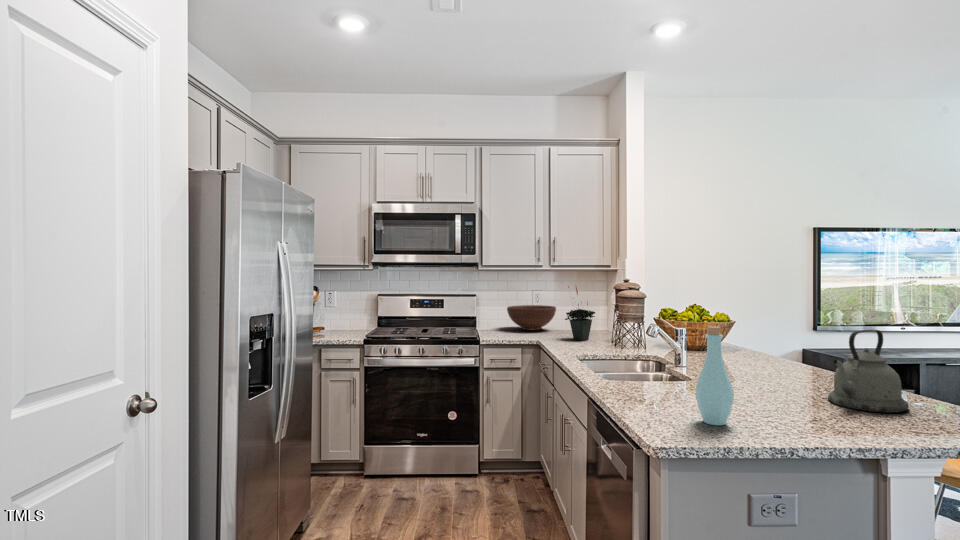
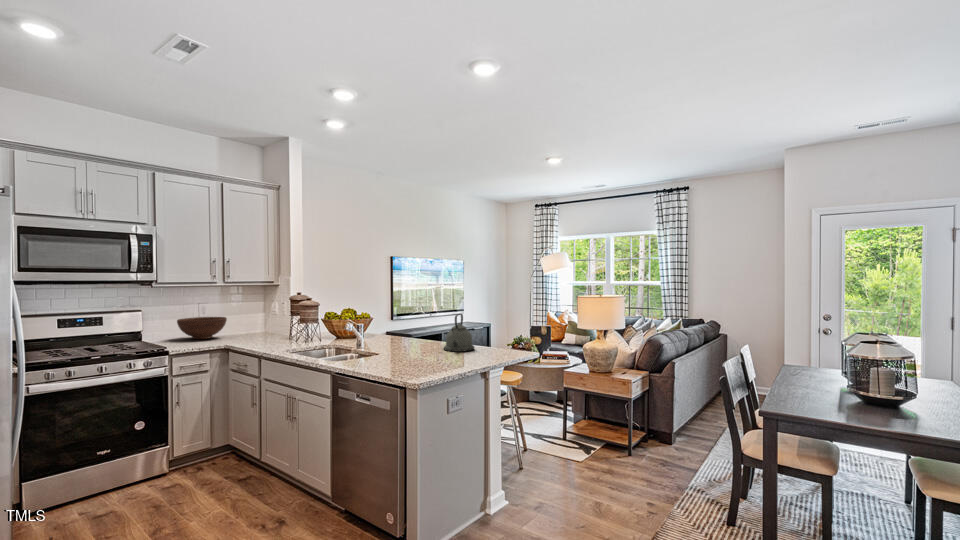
potted plant: present [565,286,595,340] -> none [248,297,274,341]
bottle: present [696,326,734,425] -> none [410,316,427,366]

